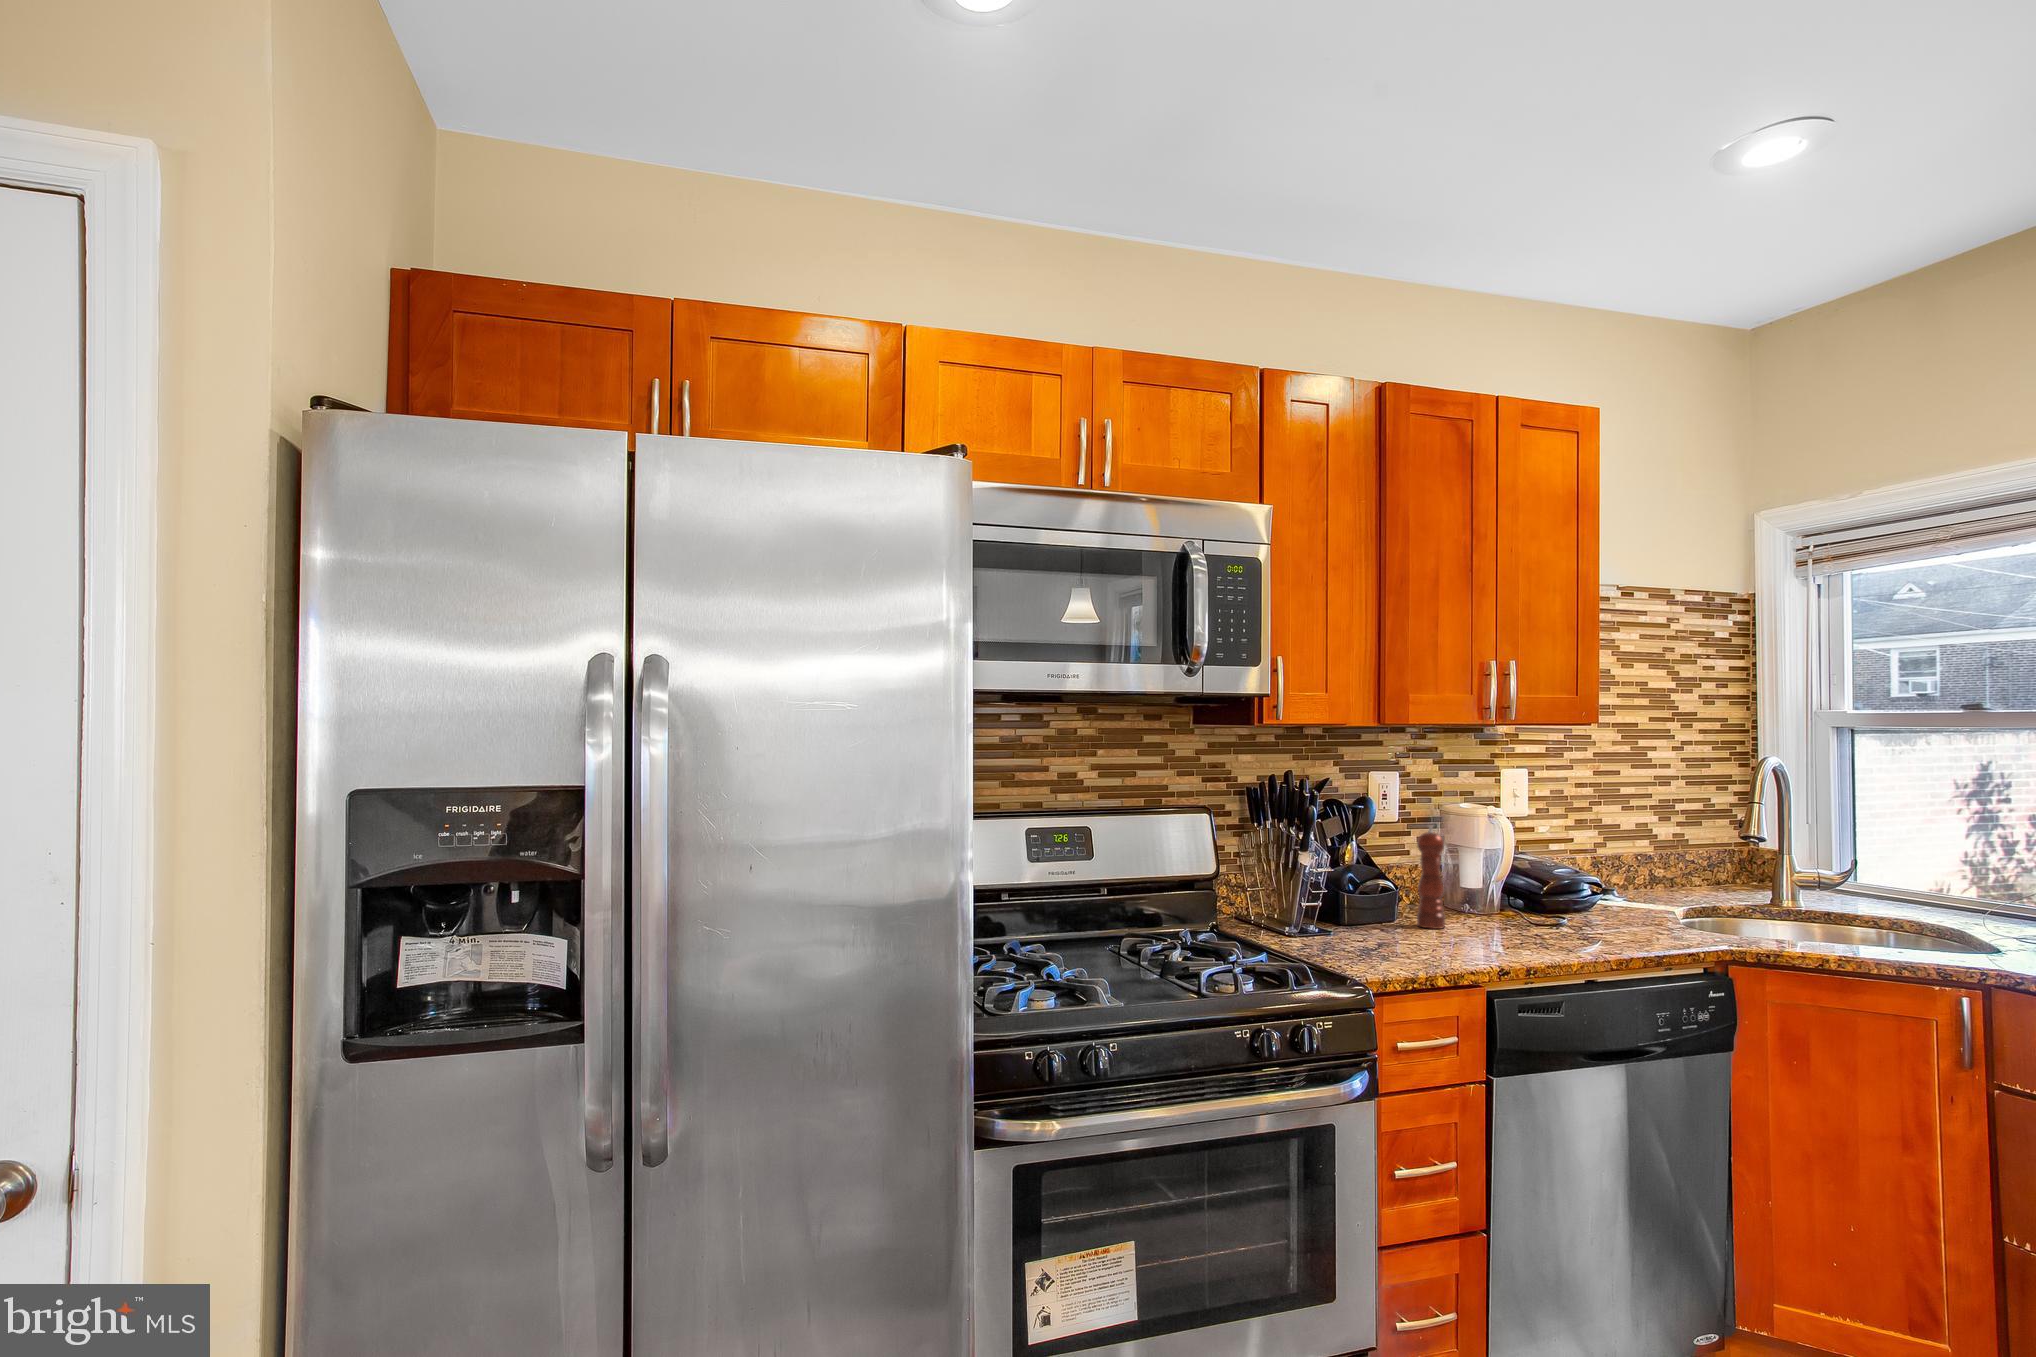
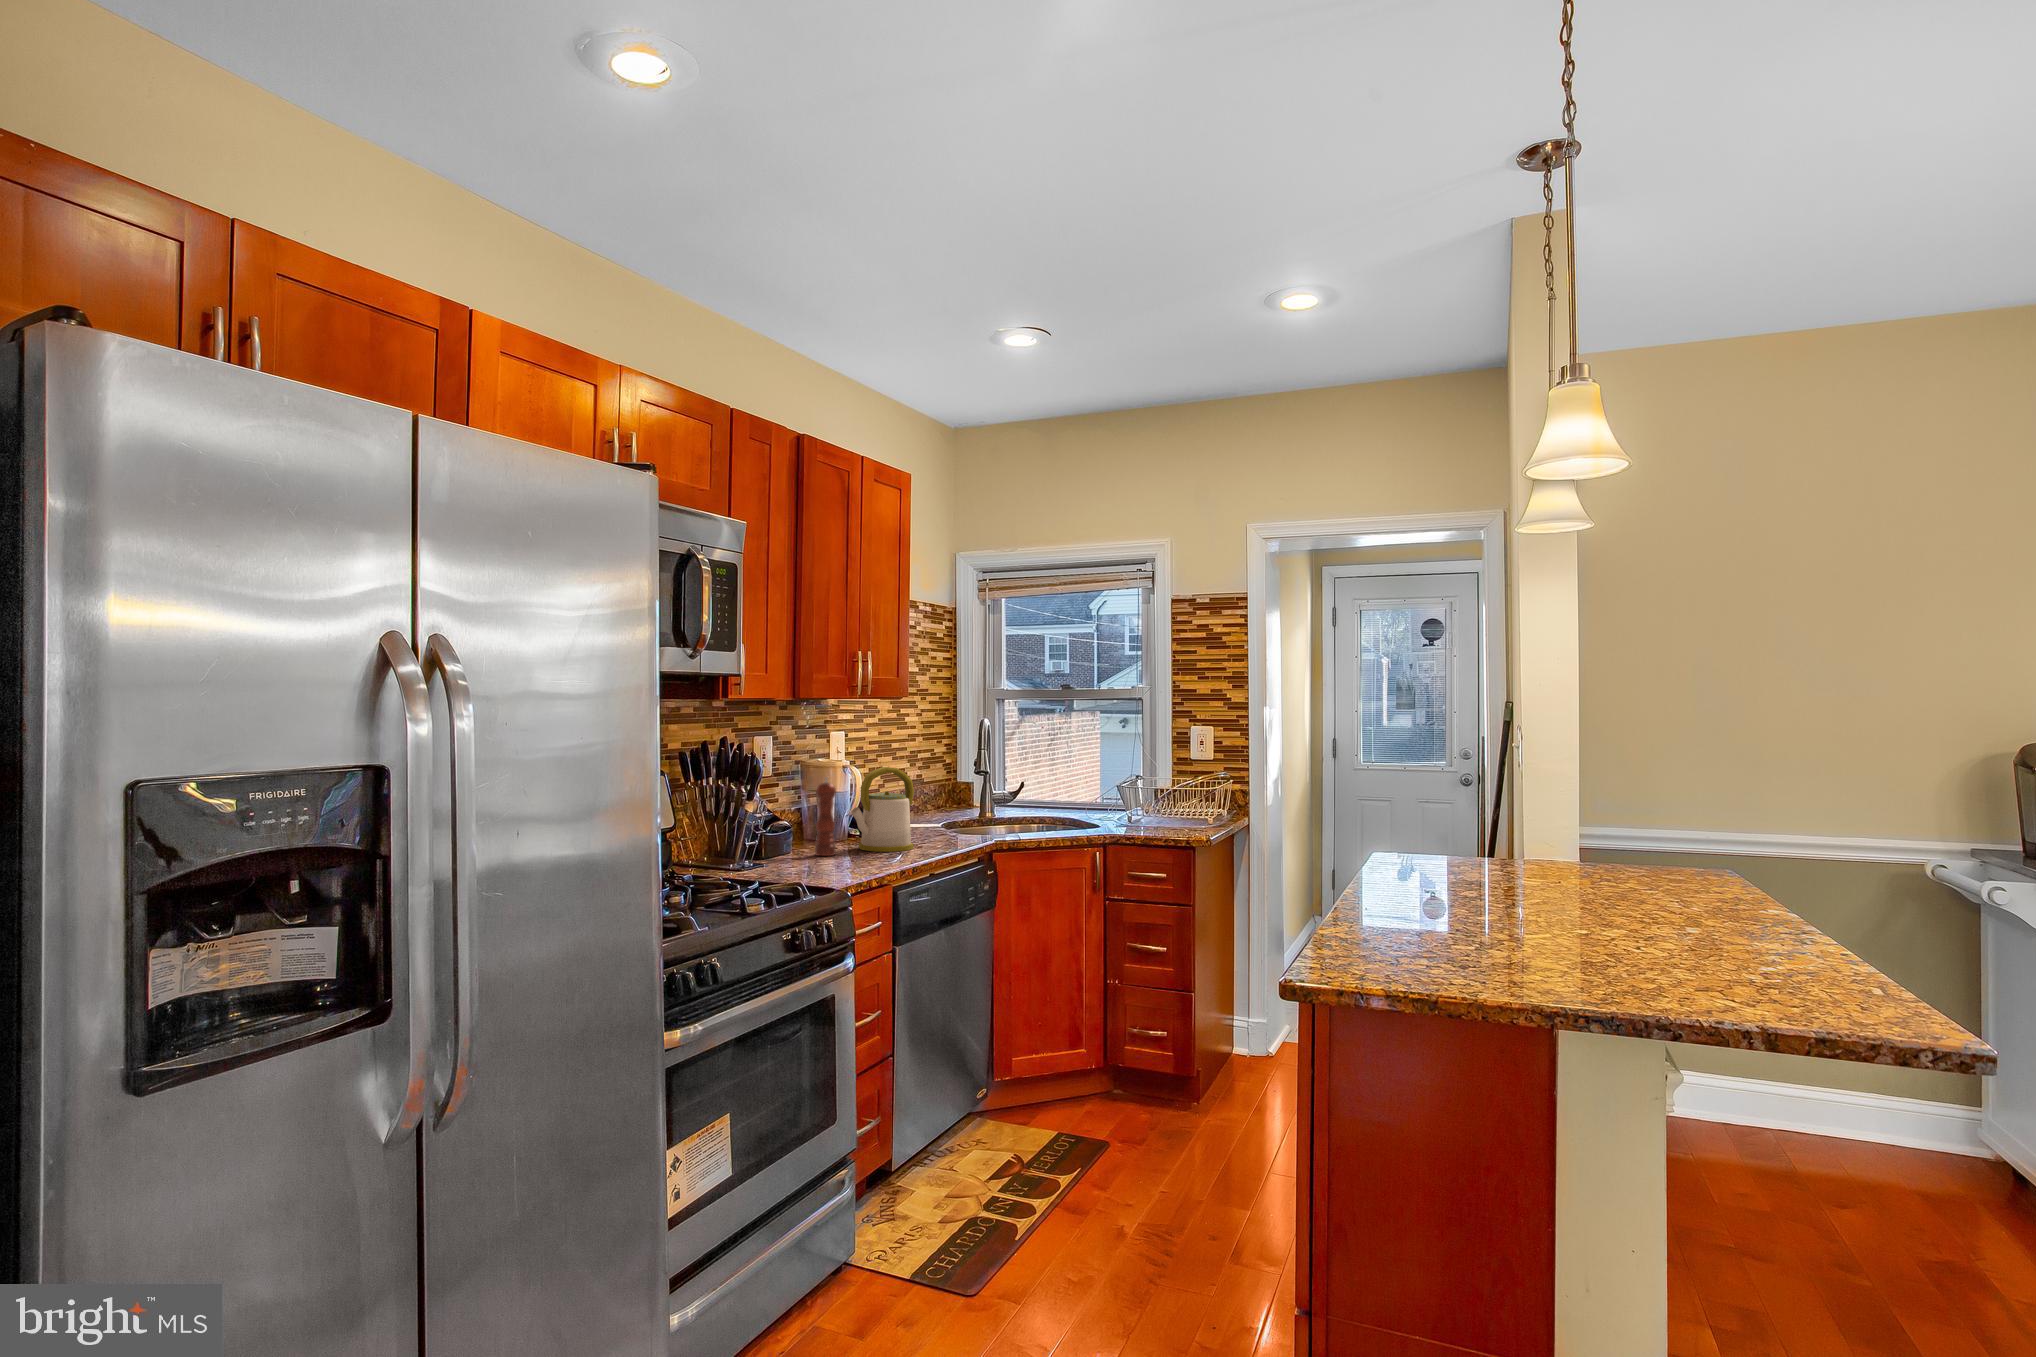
kettle: none [1477,817,1576,935] -> present [851,767,914,852]

